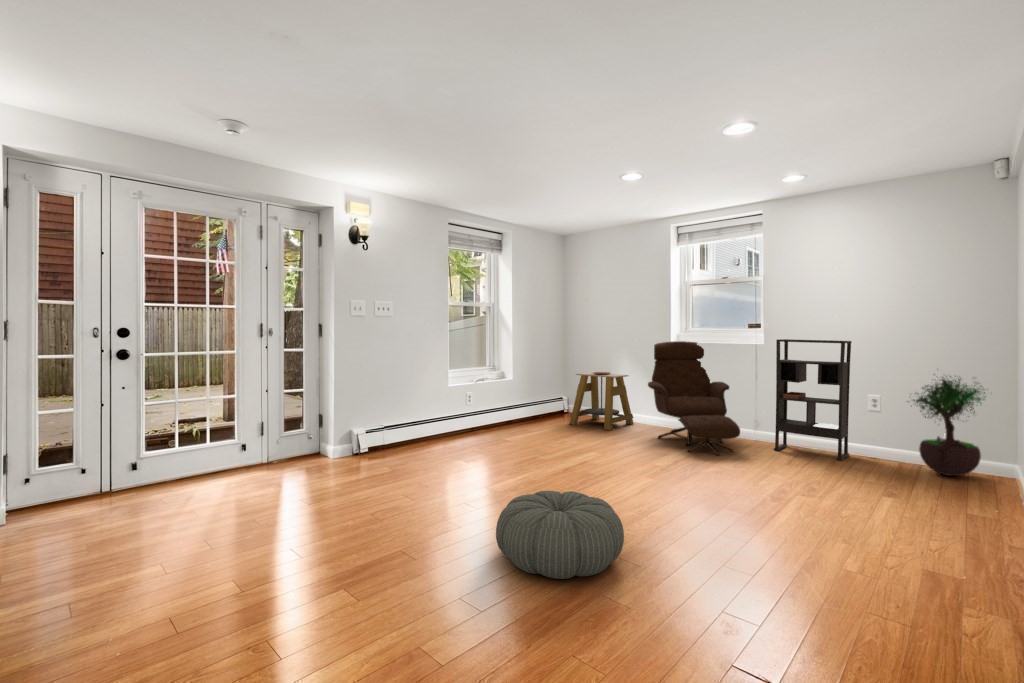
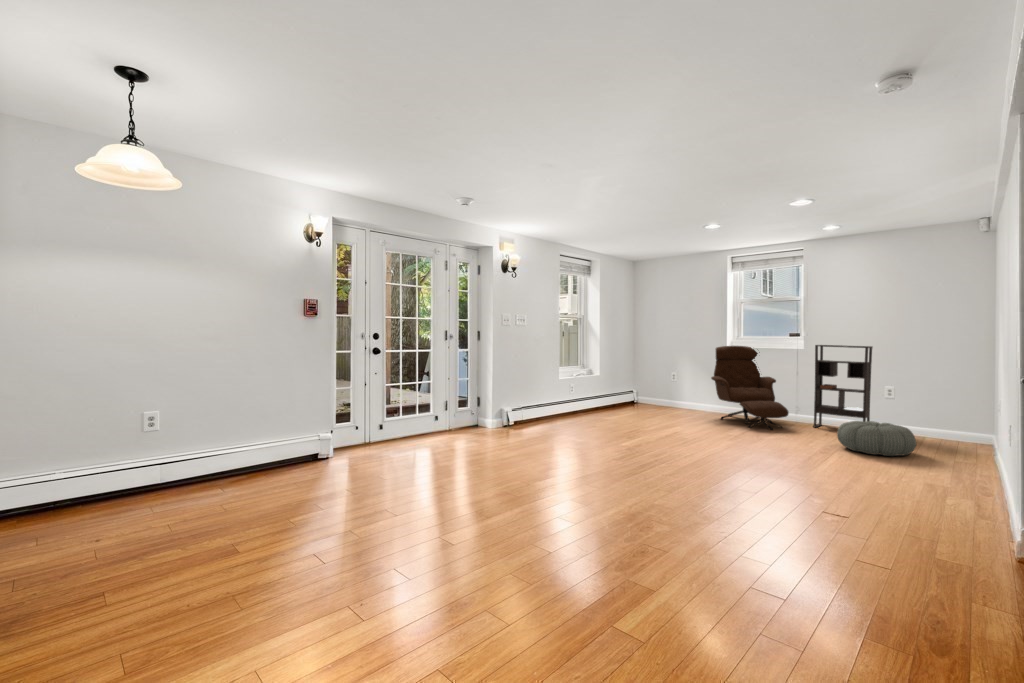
side table: present [569,372,634,430] -> none [645,369,695,414]
potted tree: present [907,376,988,476] -> none [914,366,976,443]
pouf: present [496,491,624,579] -> present [837,421,916,456]

